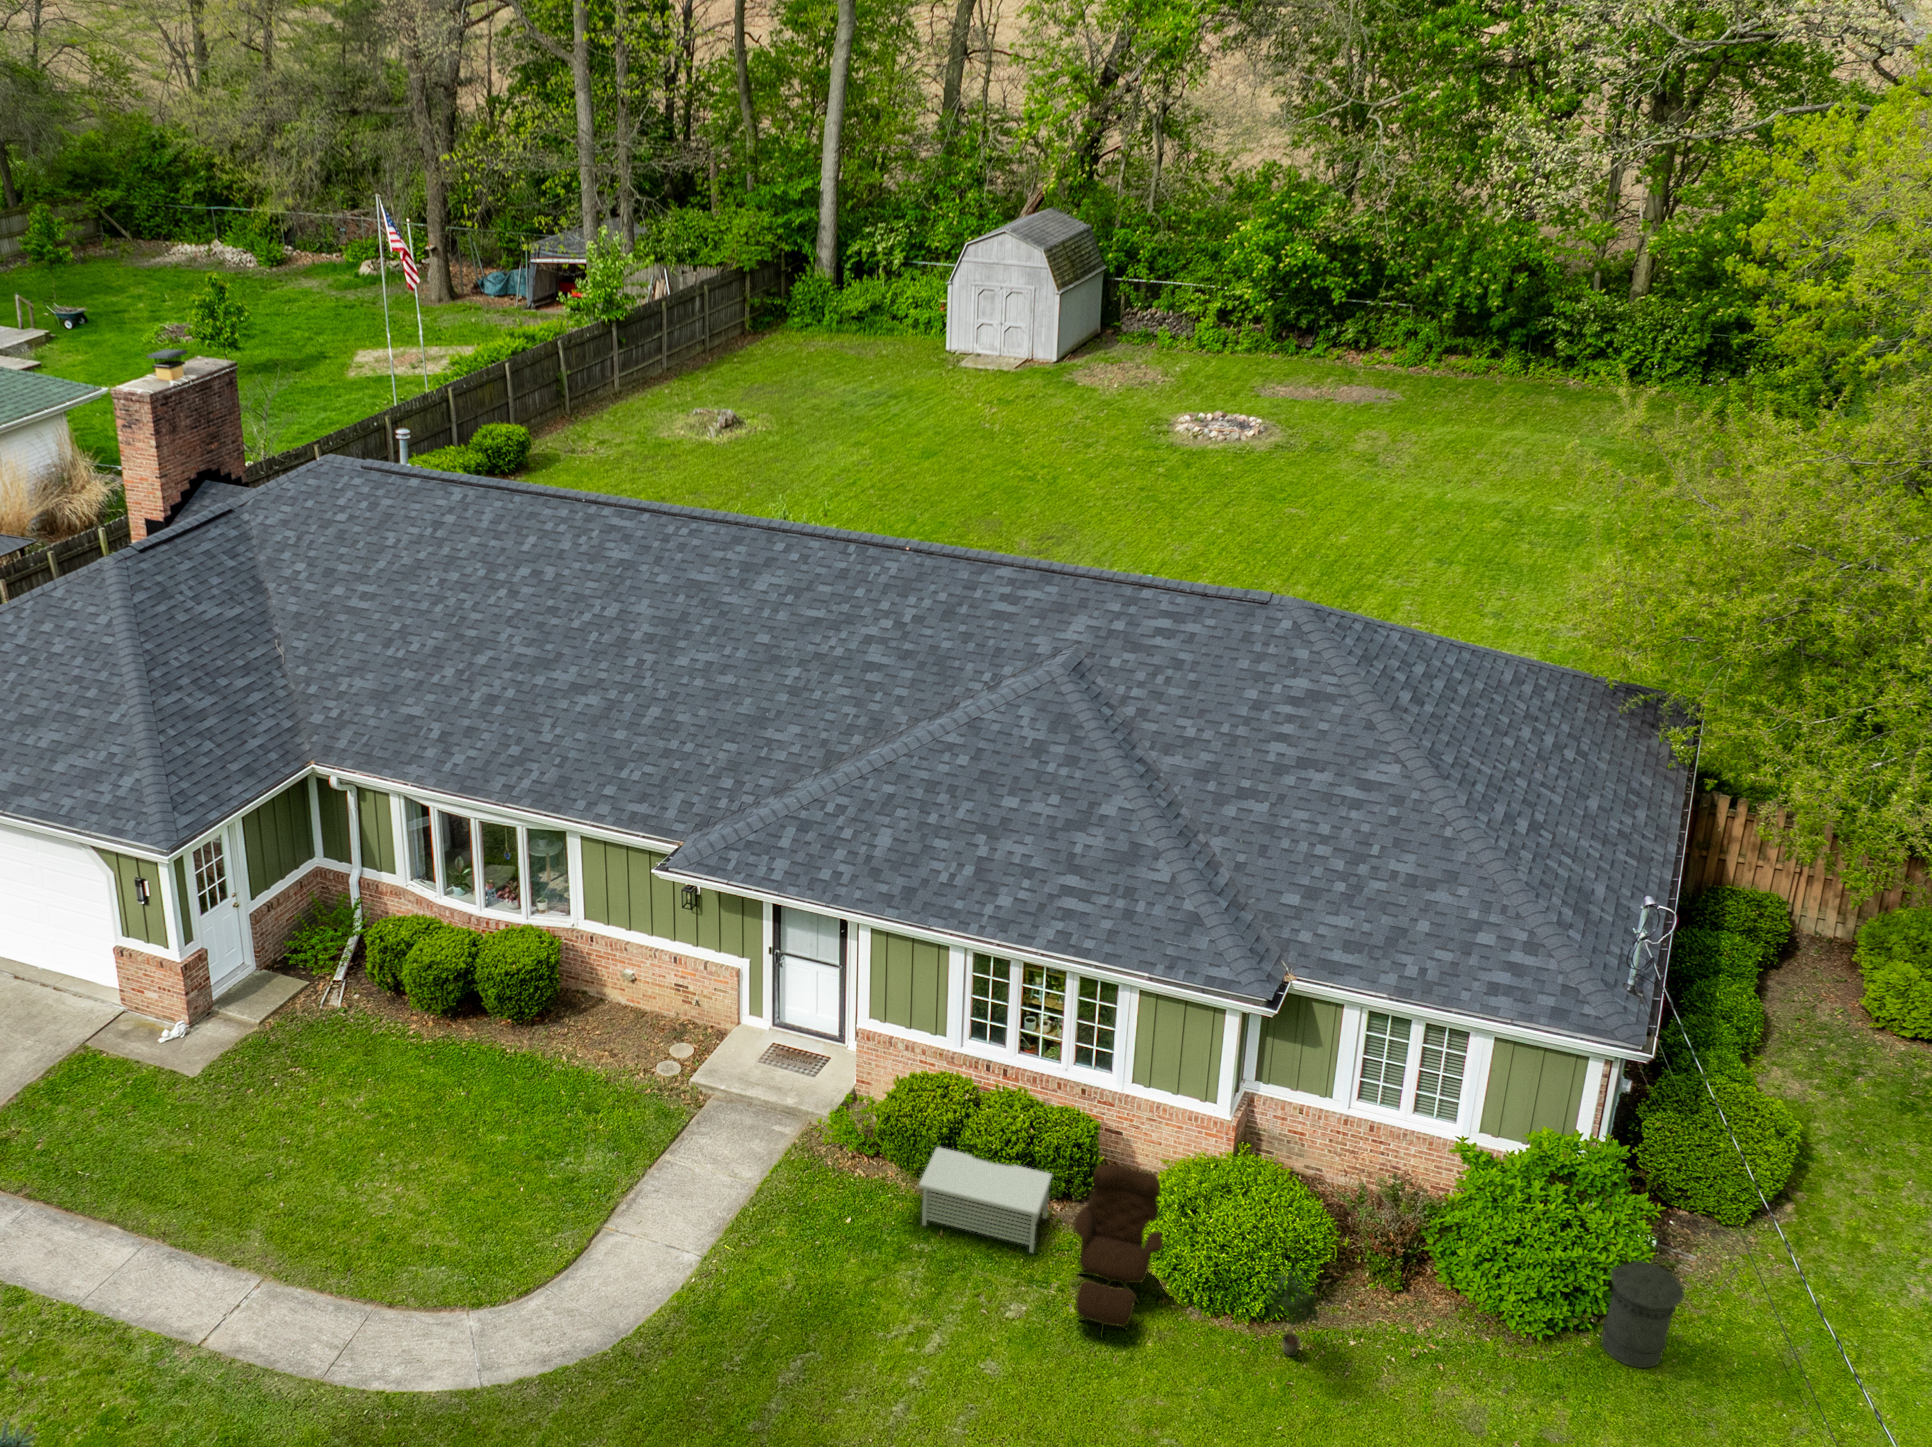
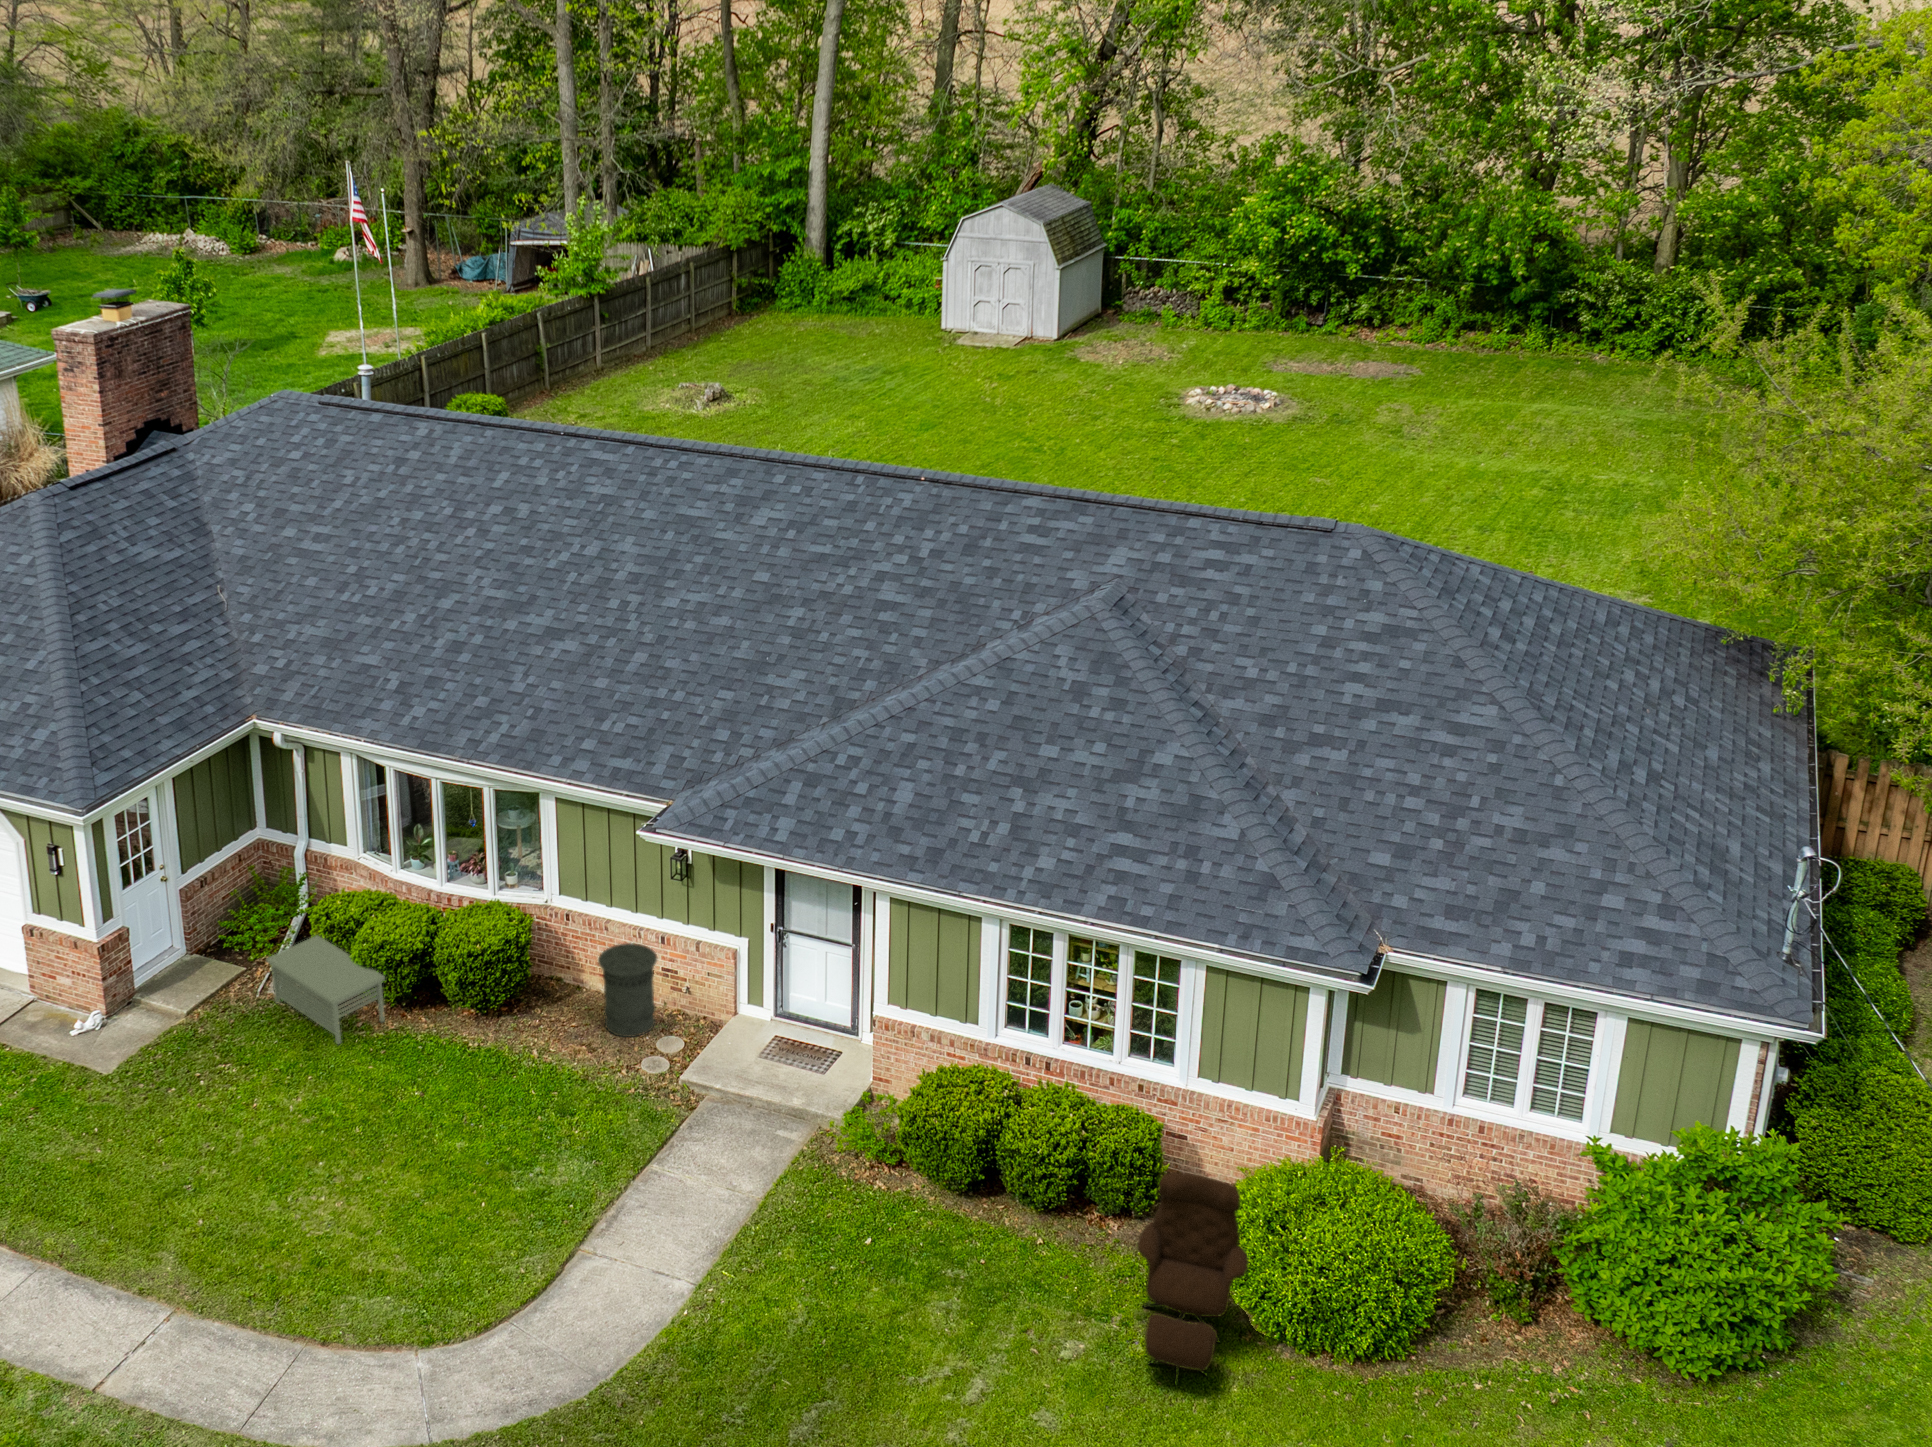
storage bench: present [919,1147,1052,1253] -> present [266,936,385,1044]
trash can: present [1602,1261,1684,1368] -> present [598,943,657,1037]
potted plant: present [1266,1271,1318,1356] -> none [1374,1296,1443,1408]

